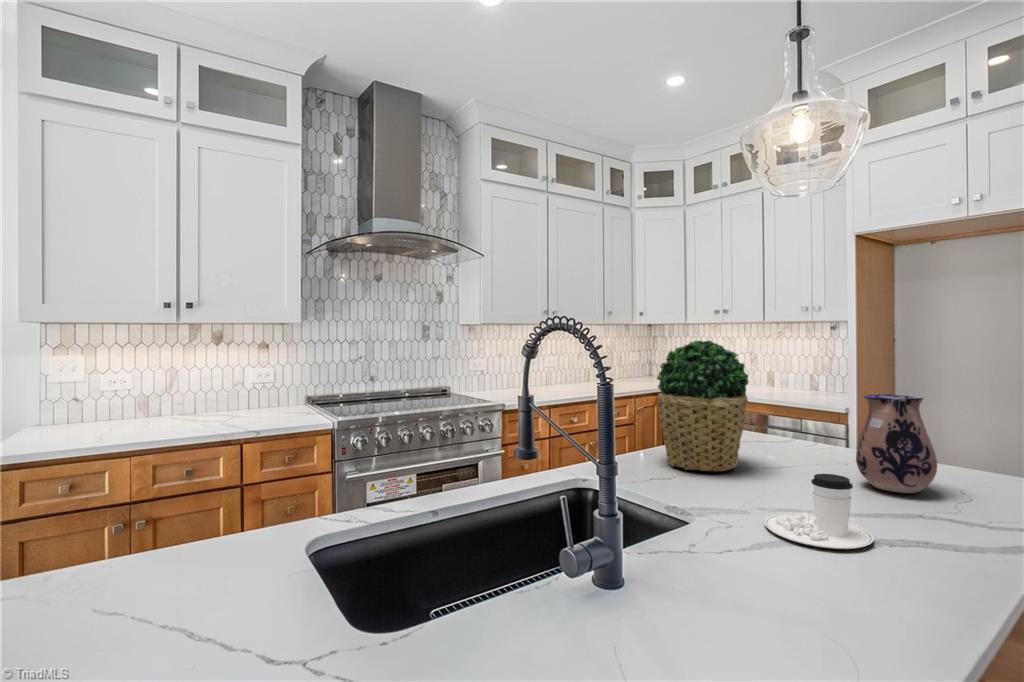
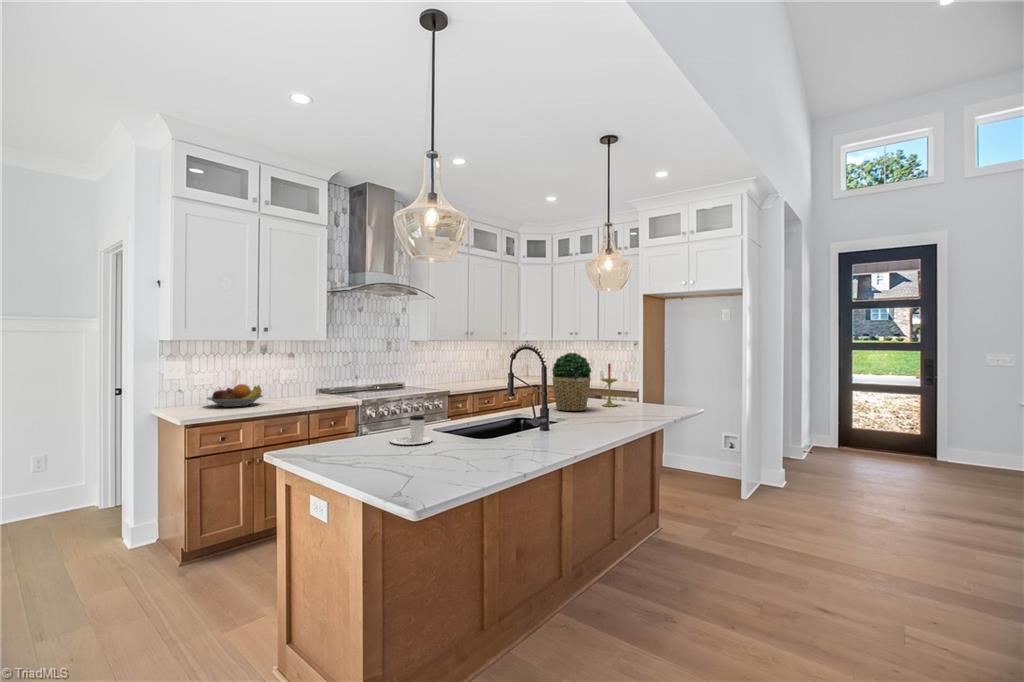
candle: none [771,361,813,458] -> present [601,364,618,406]
fruit bowl: none [95,393,190,429] -> present [207,384,263,407]
ceramic pitcher: present [856,394,937,493] -> none [632,375,659,413]
coffee cup: present [764,474,874,549] -> present [390,415,433,445]

